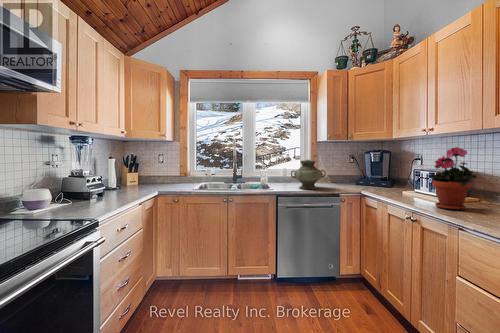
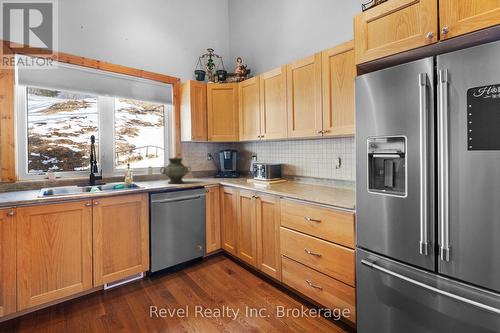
potted plant: present [430,147,477,210] -> none [263,148,286,187]

